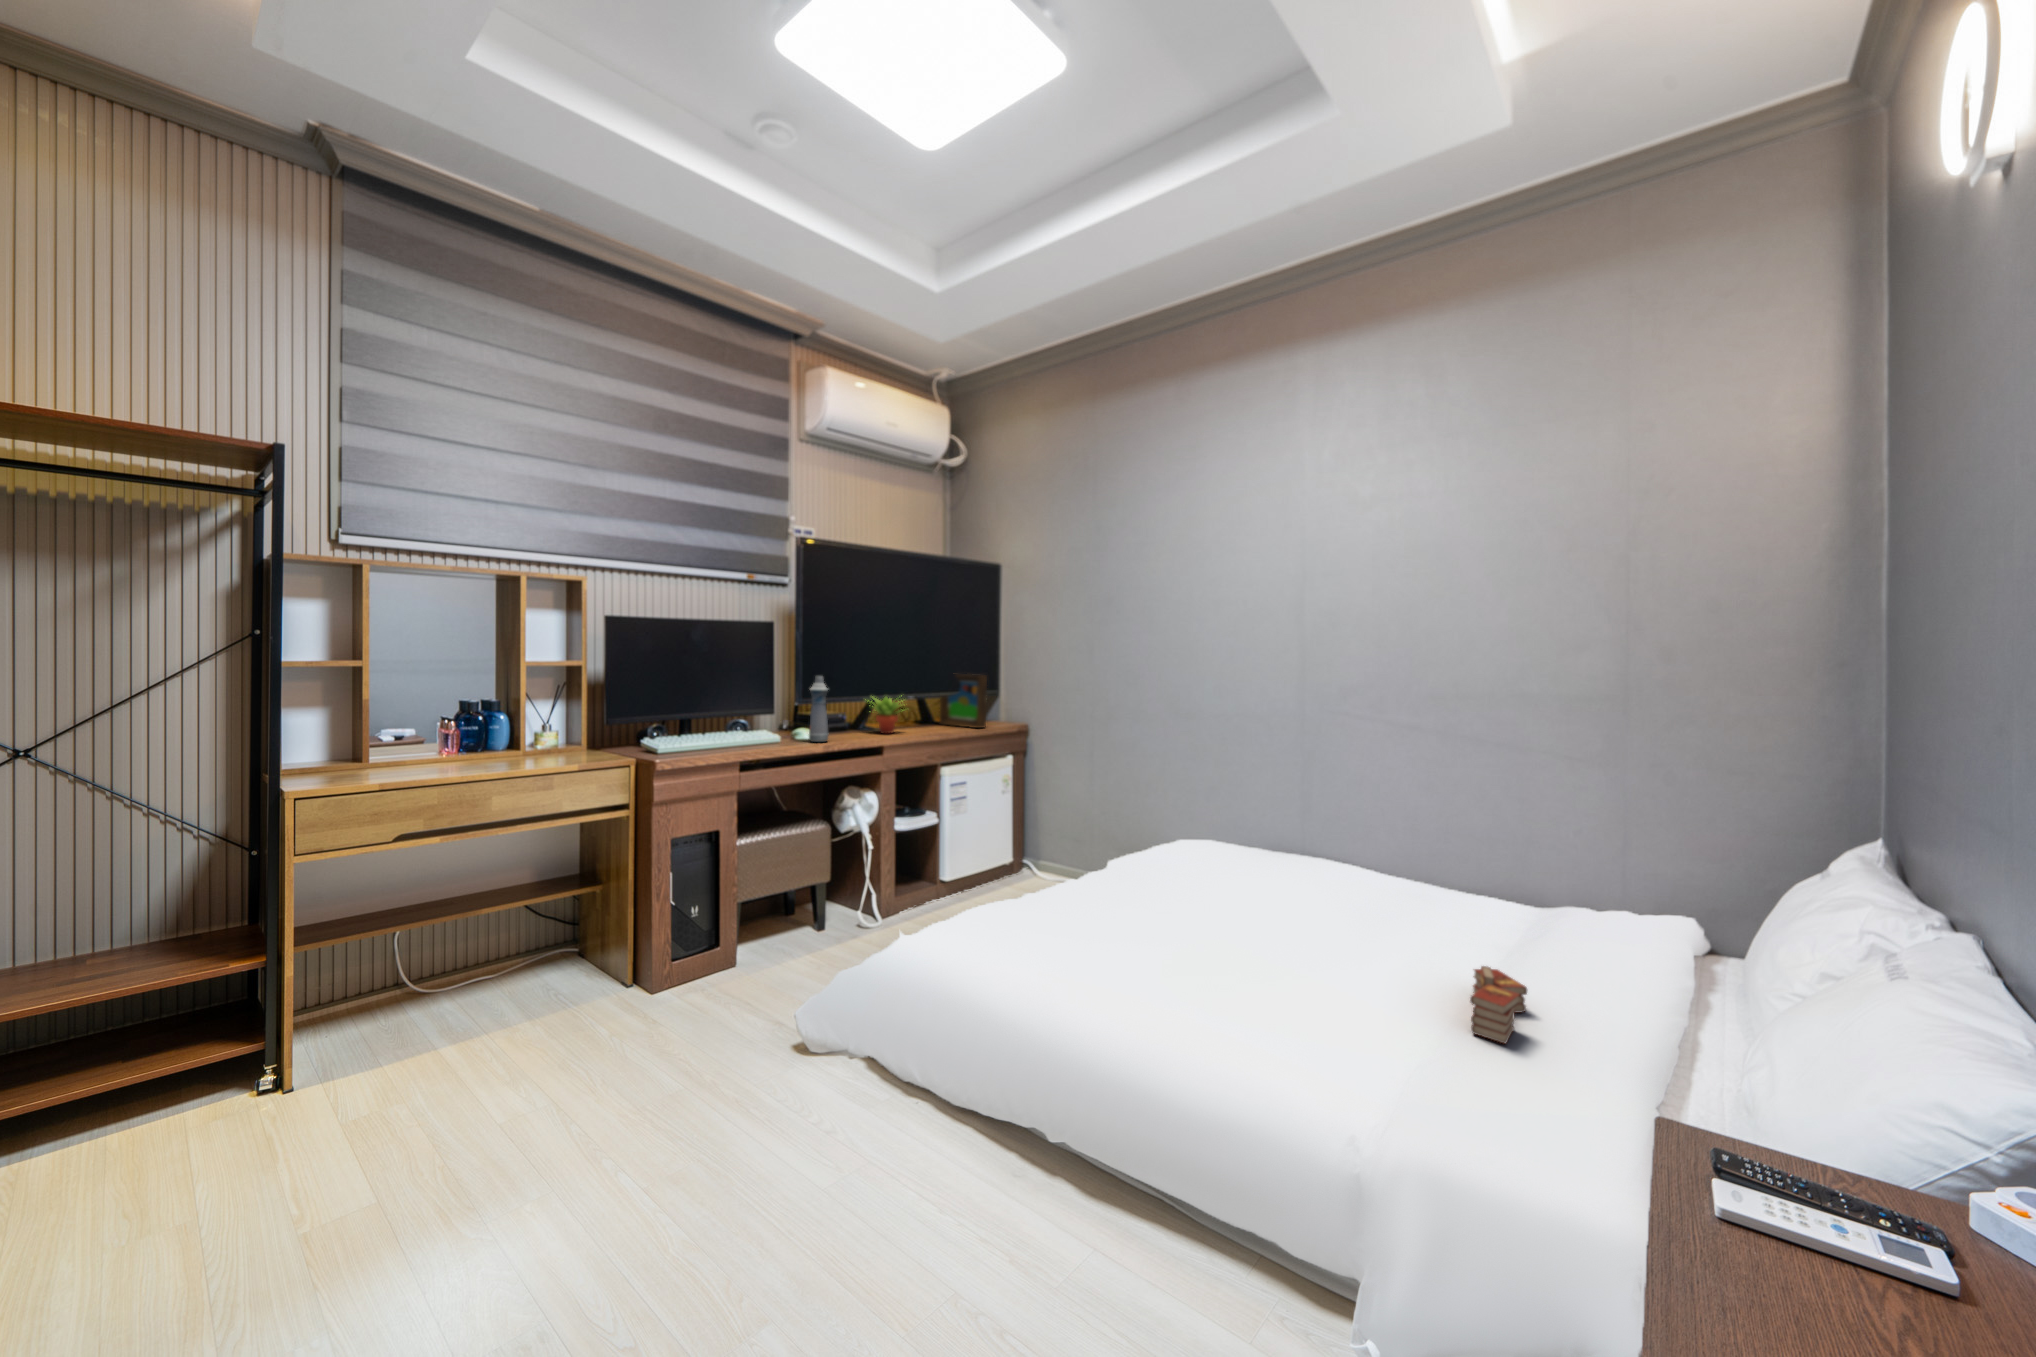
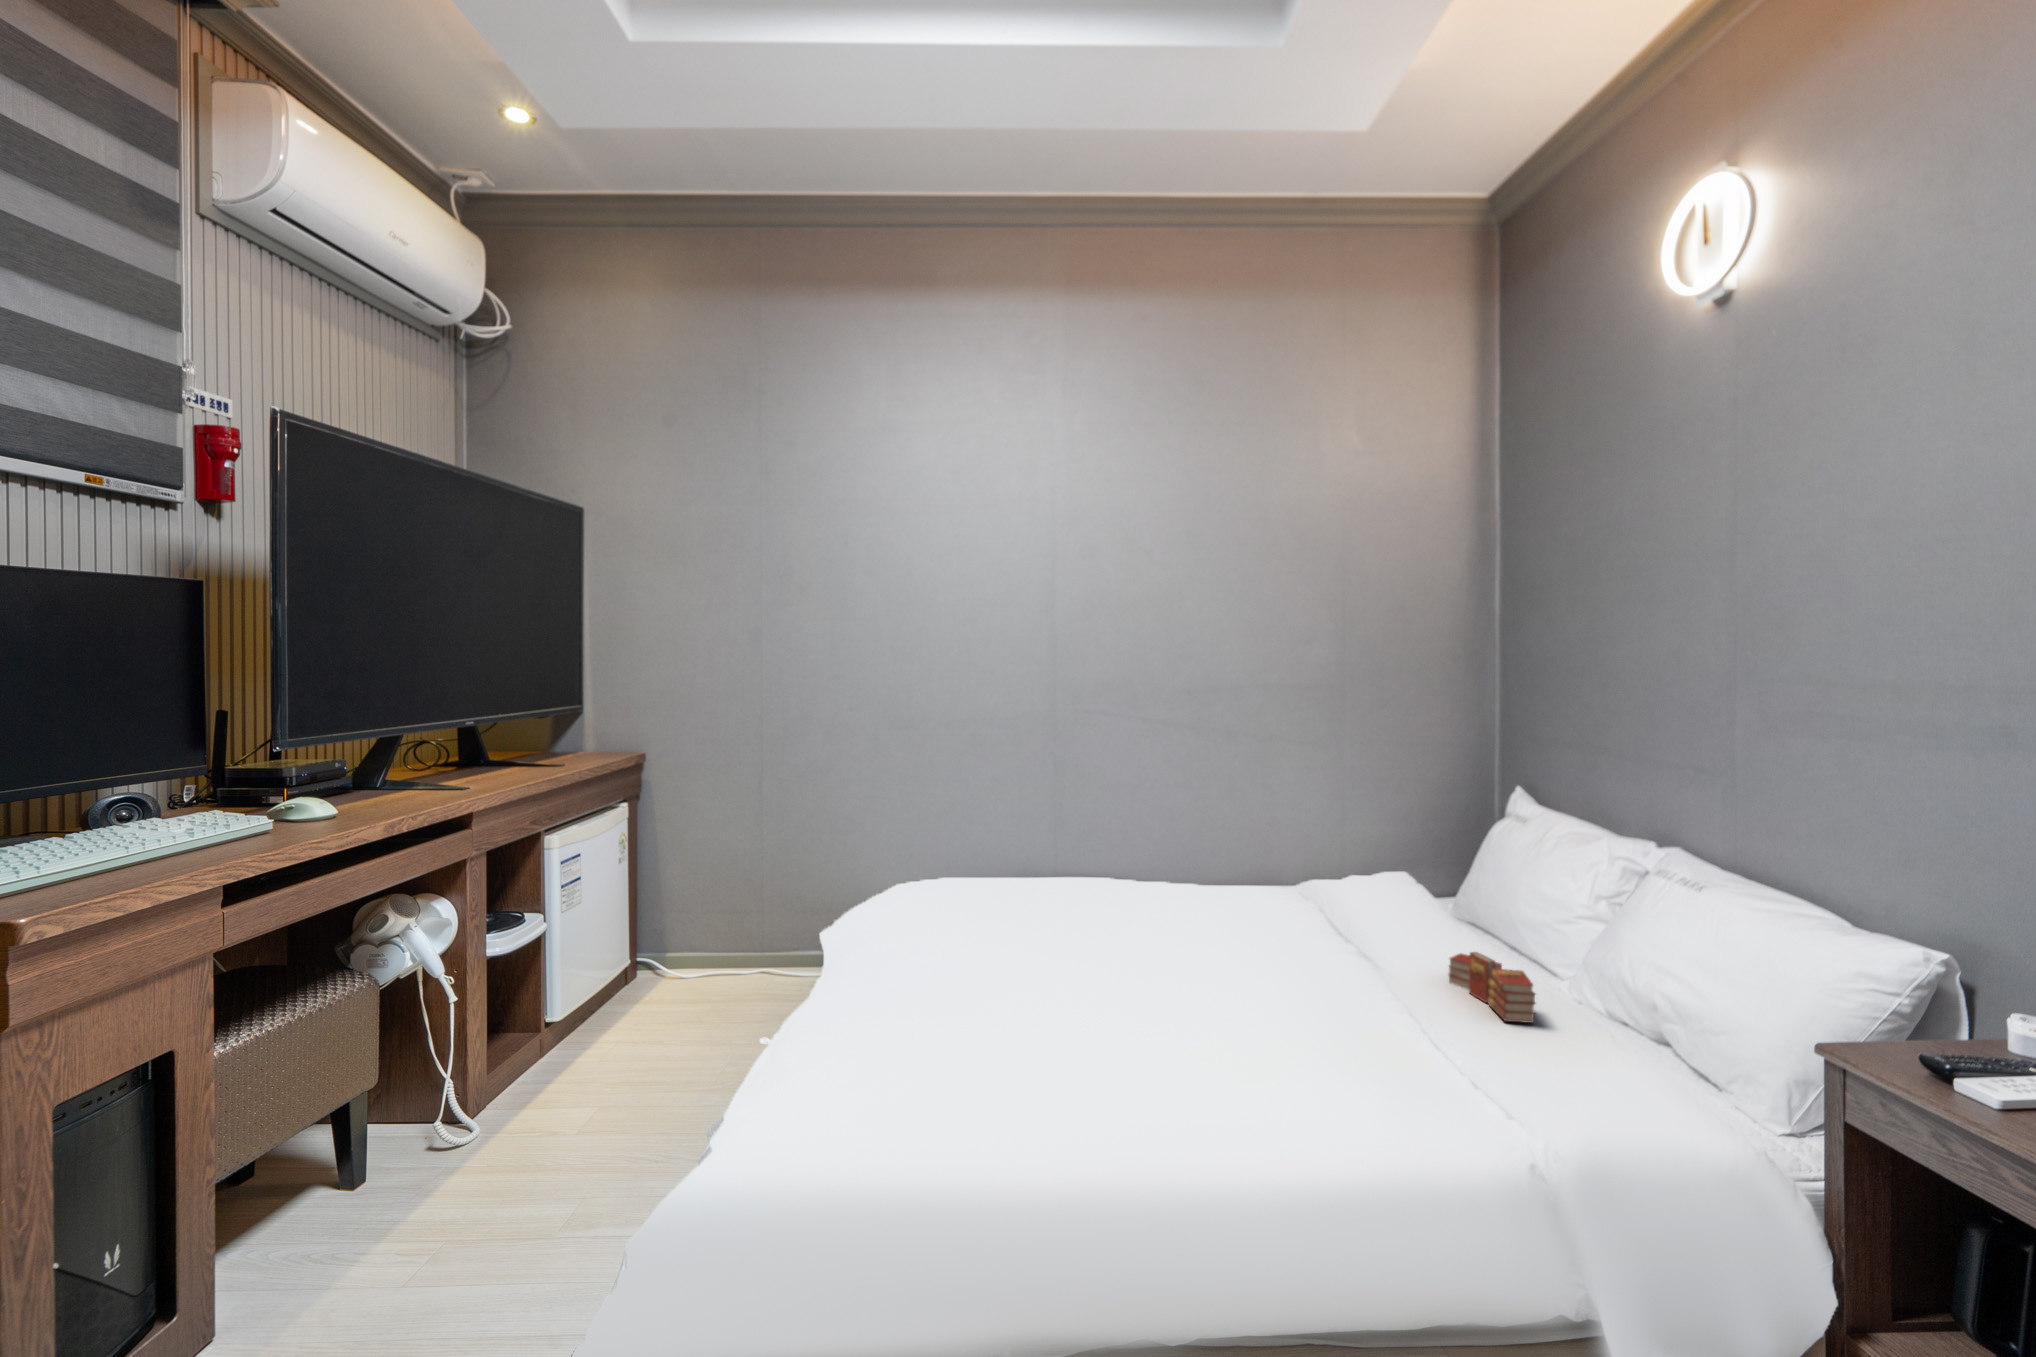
picture frame: present [940,674,987,728] -> none [490,676,588,764]
bottle: present [809,676,829,742] -> none [317,691,366,821]
succulent plant: present [871,697,903,734] -> none [386,715,477,790]

